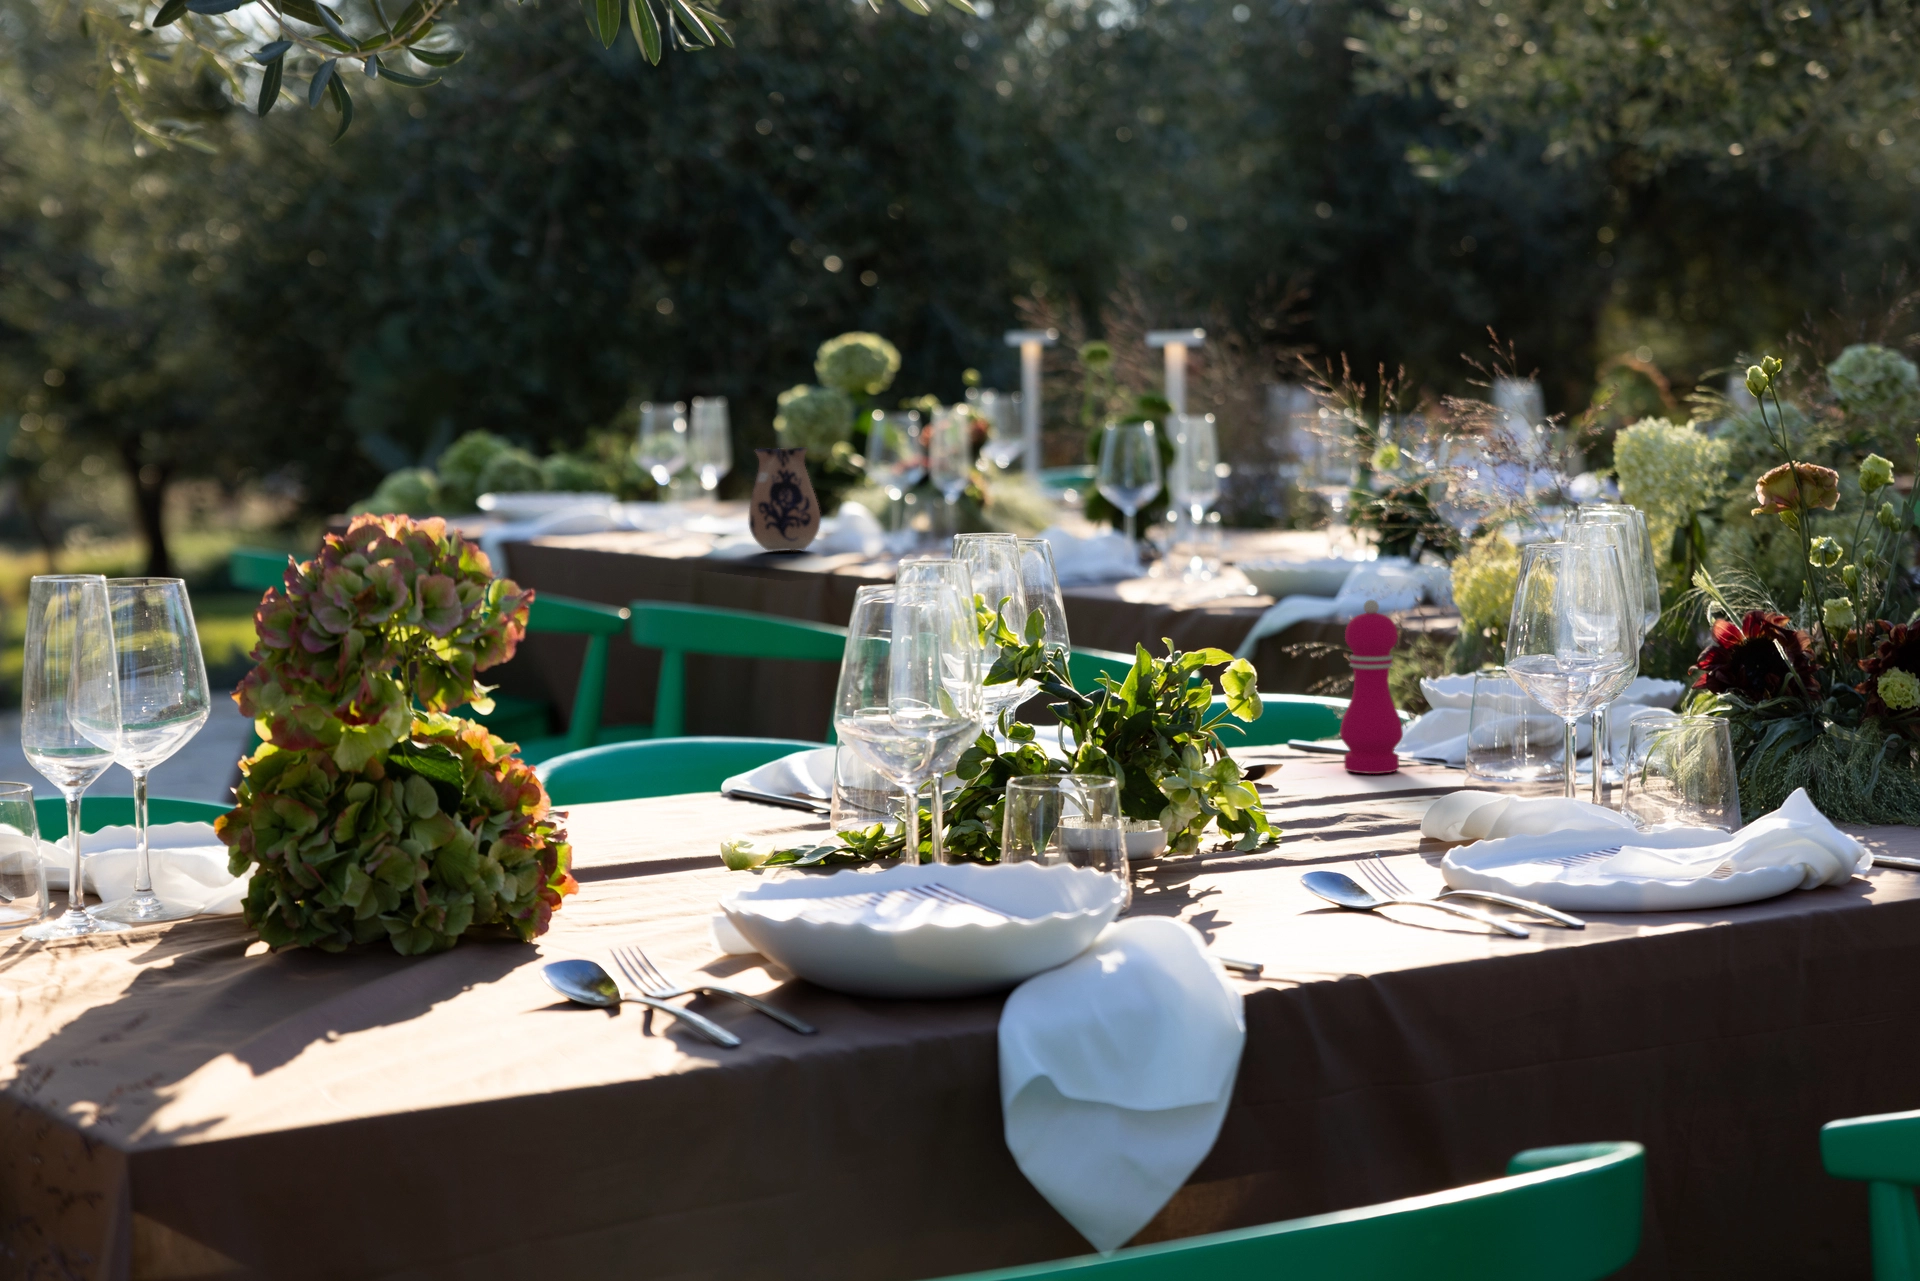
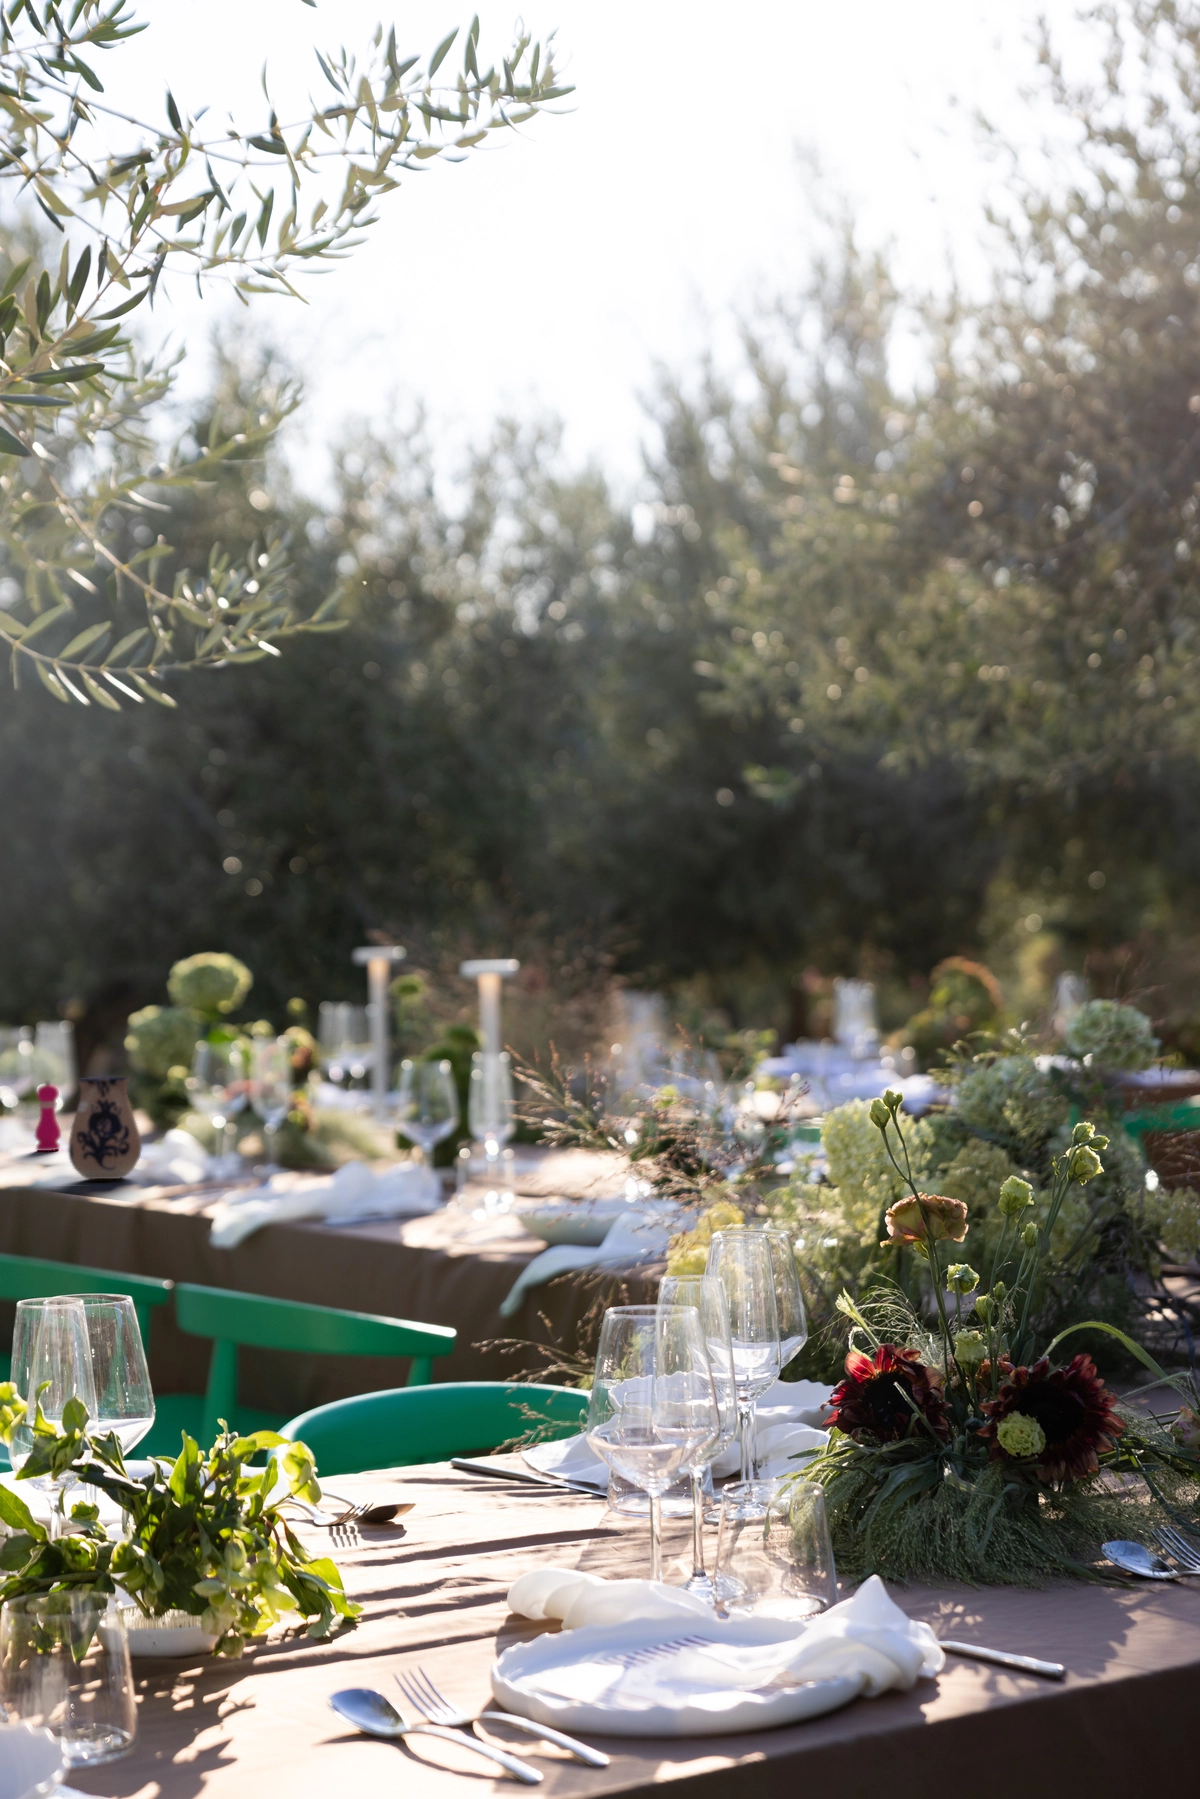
pepper mill: present [1340,600,1403,774] -> present [35,1079,61,1151]

